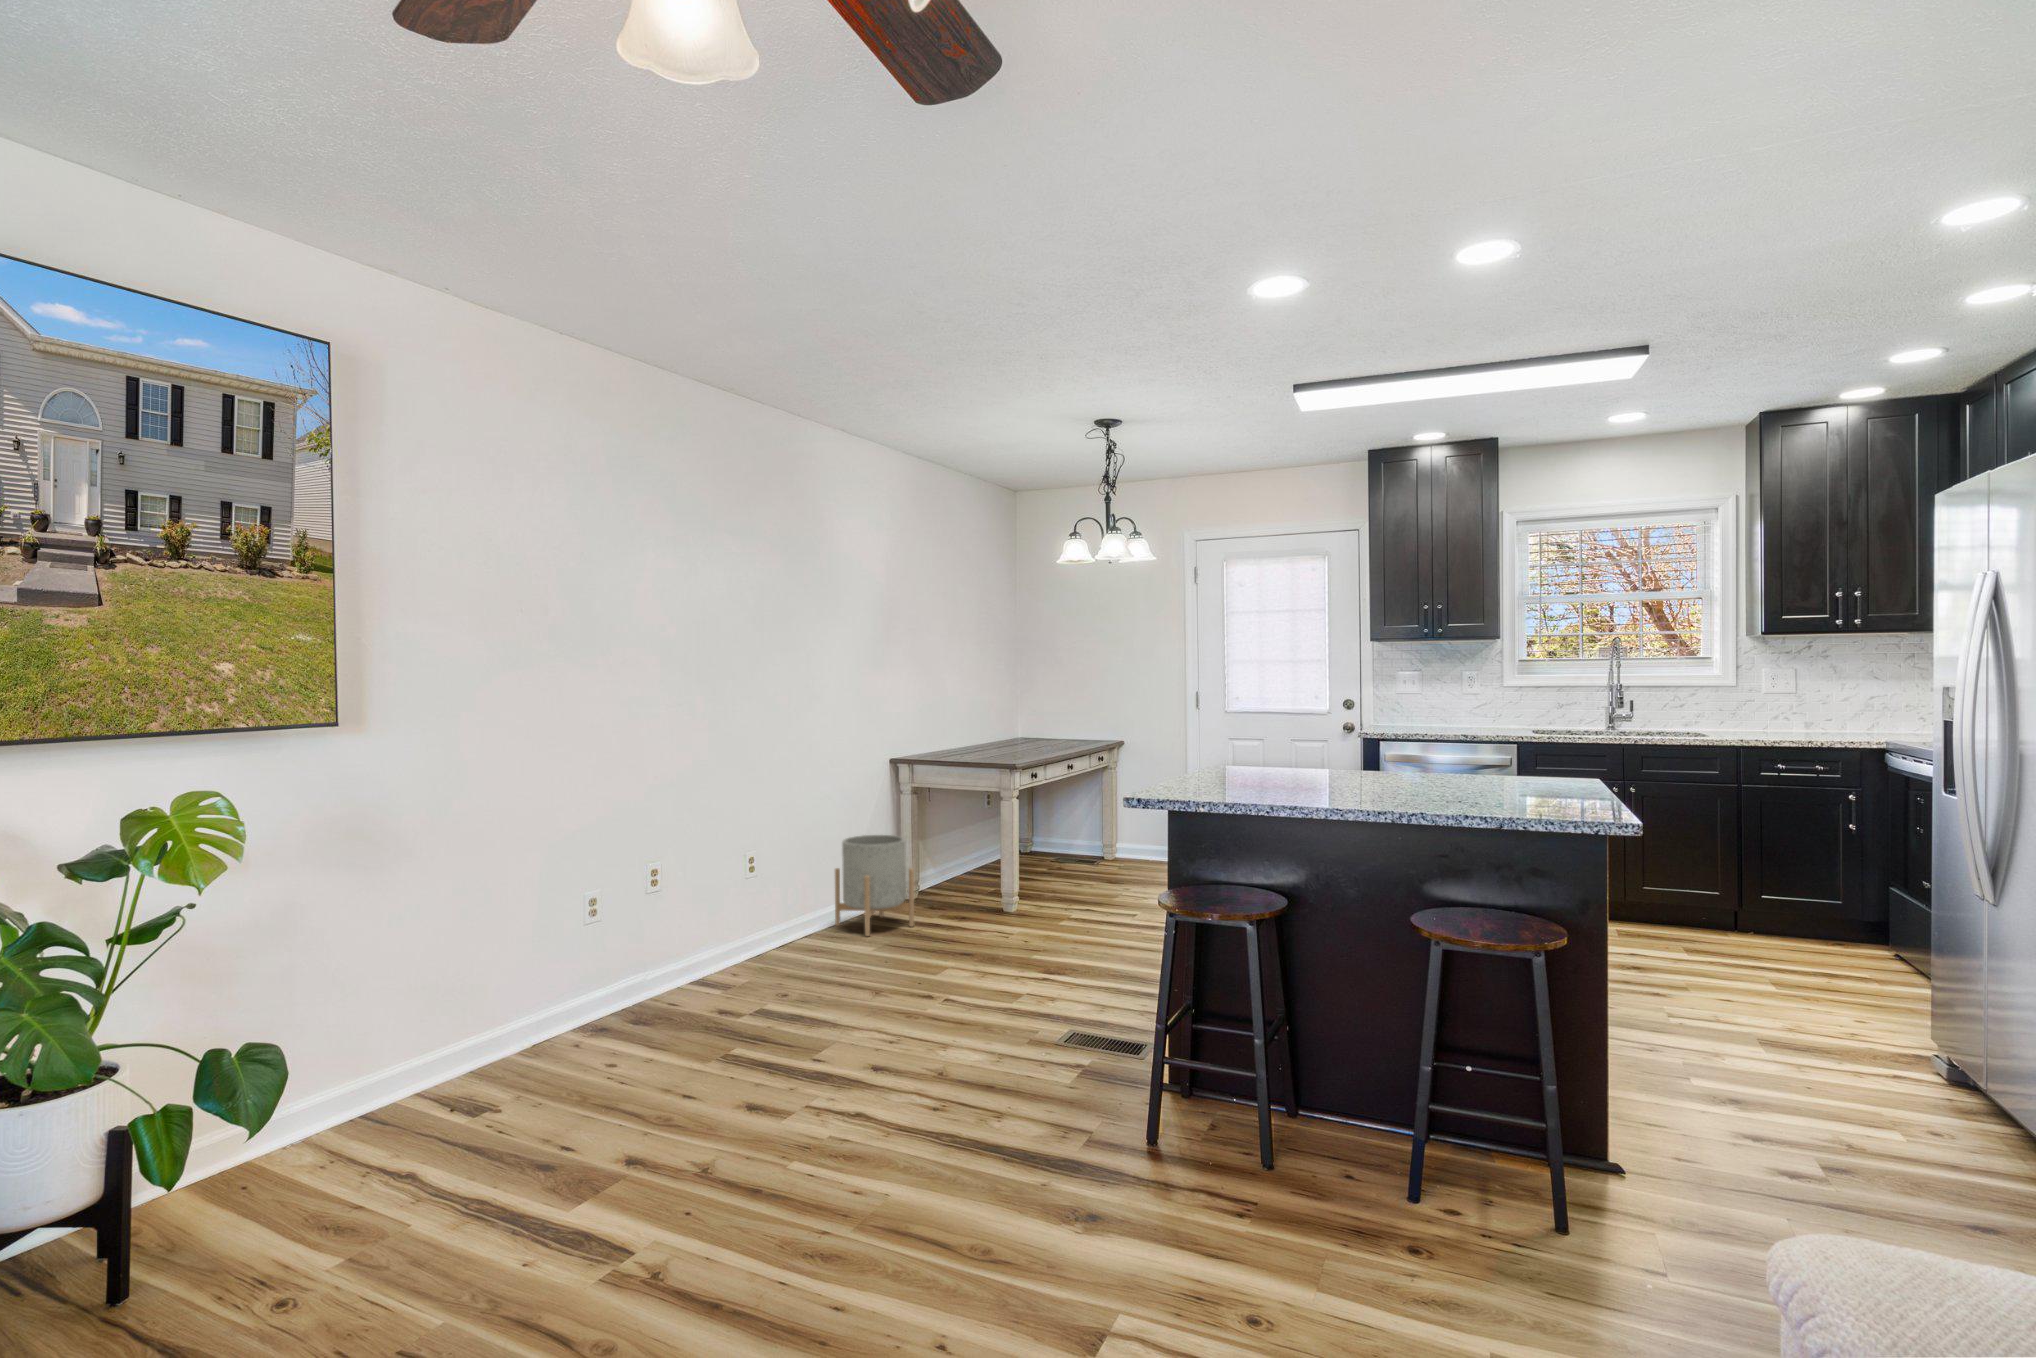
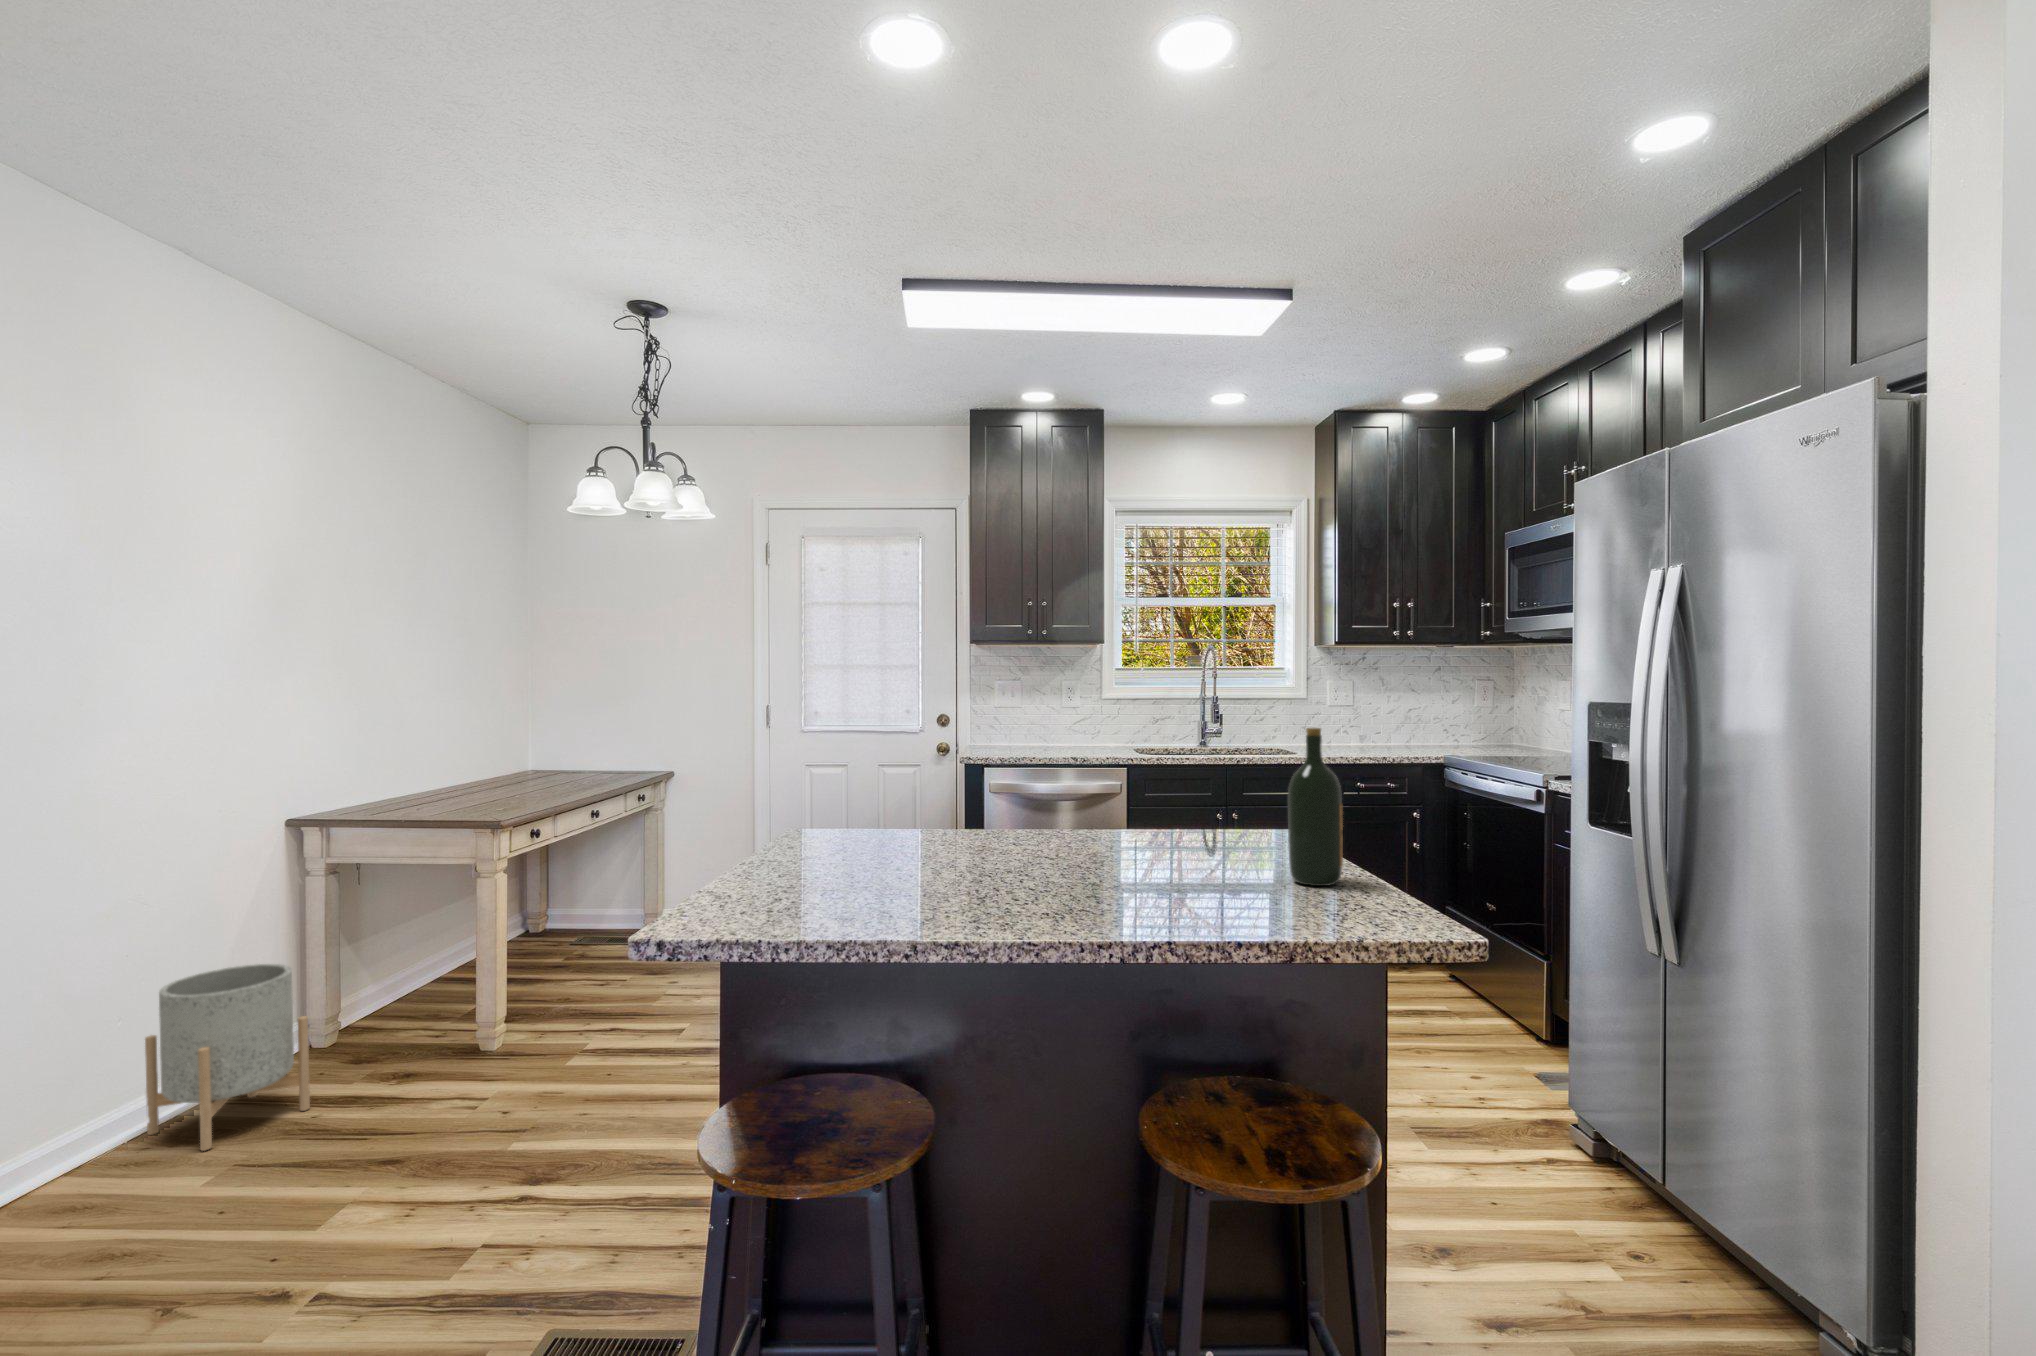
wine bottle: none [1546,694,1588,803] -> present [1288,728,1343,886]

